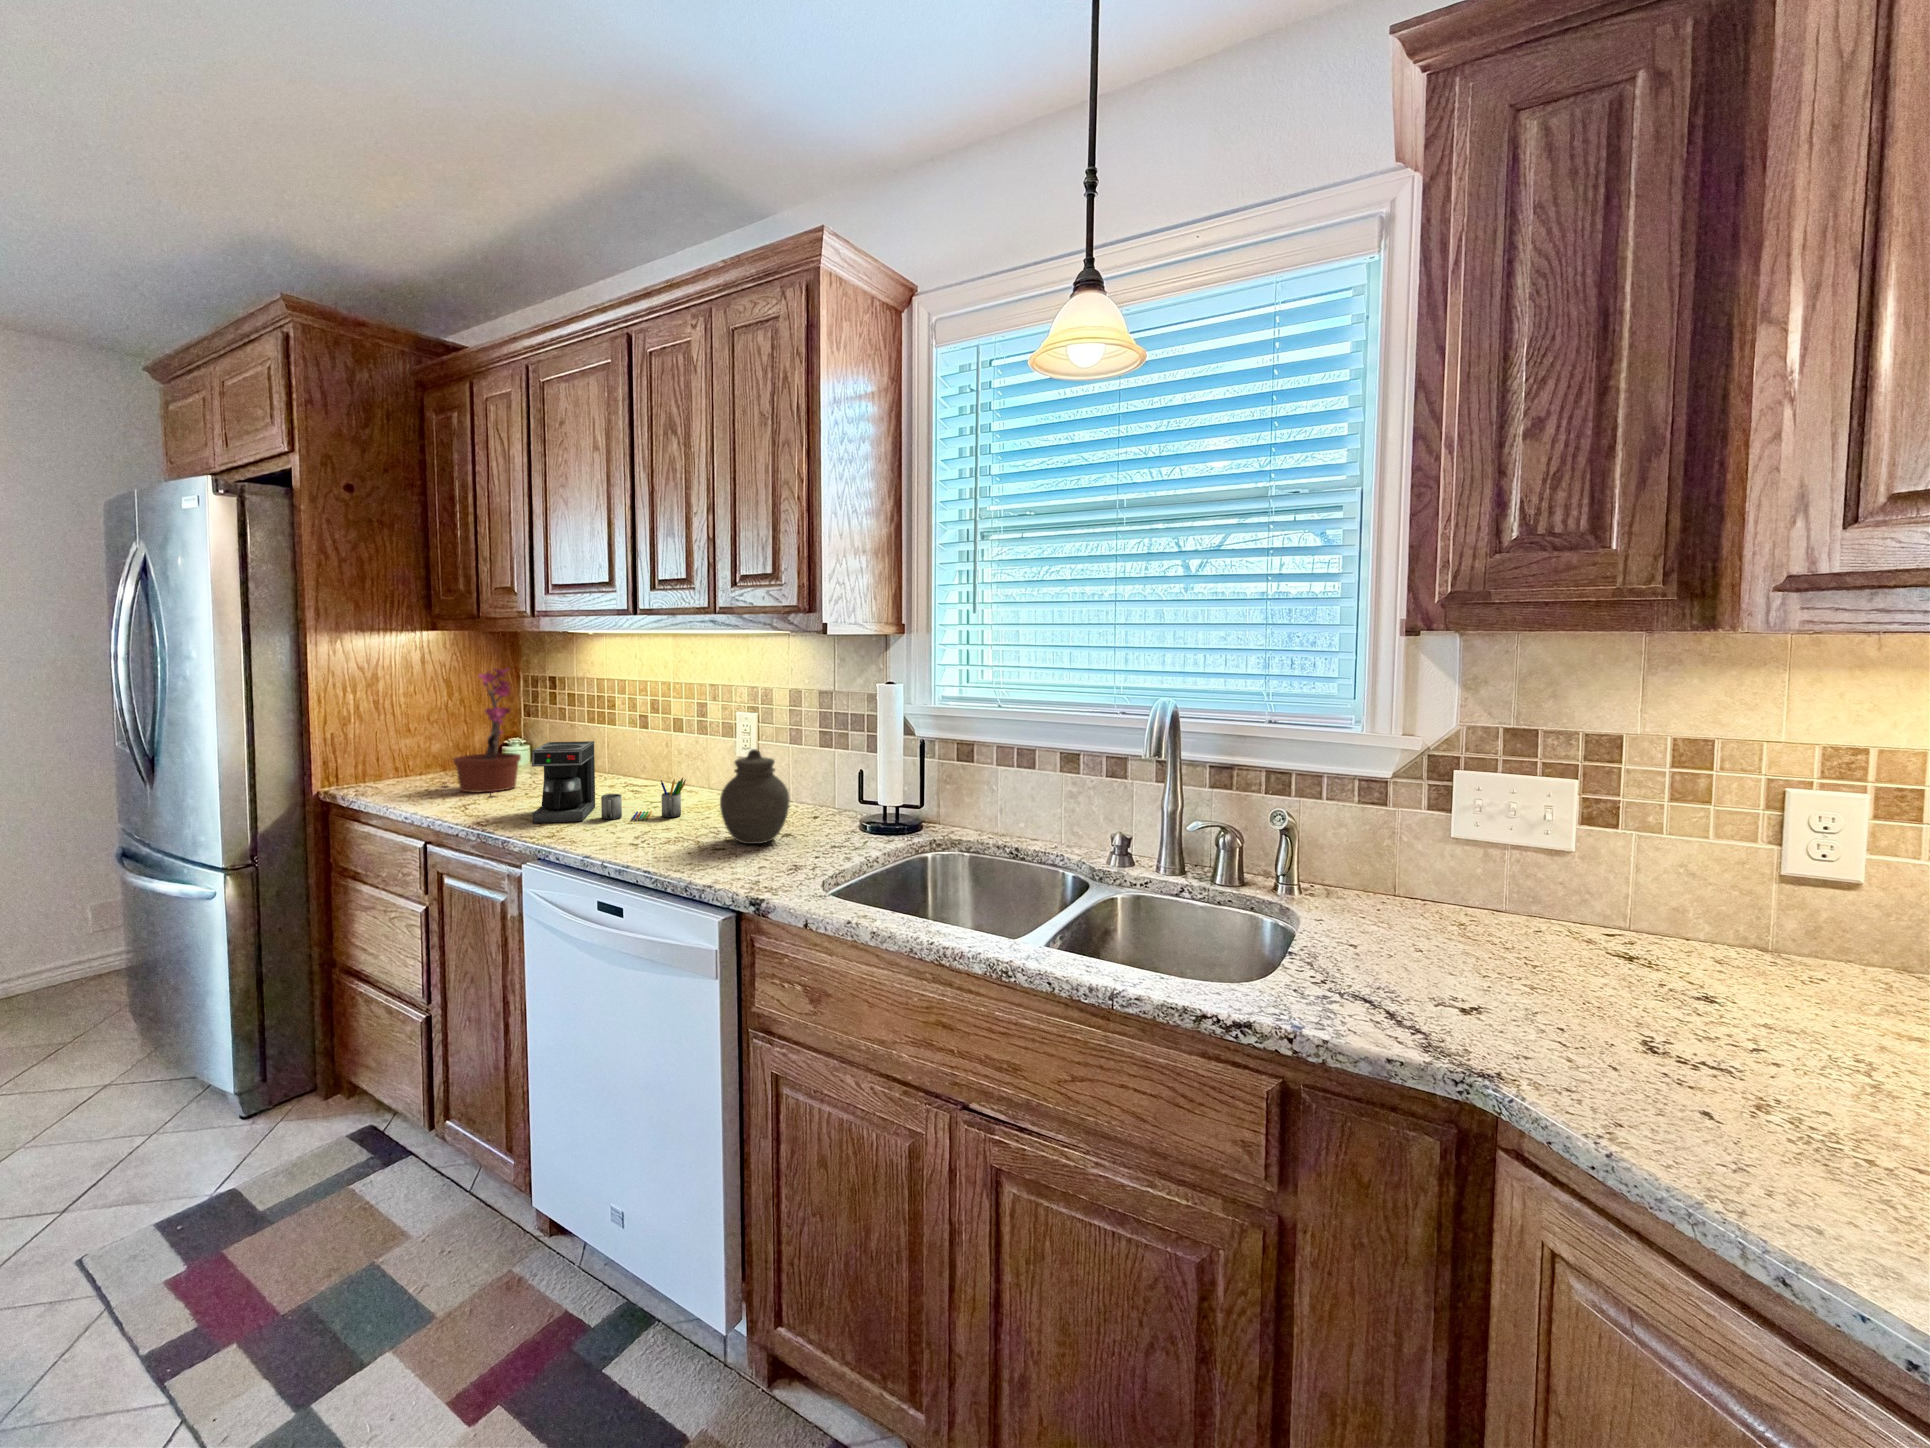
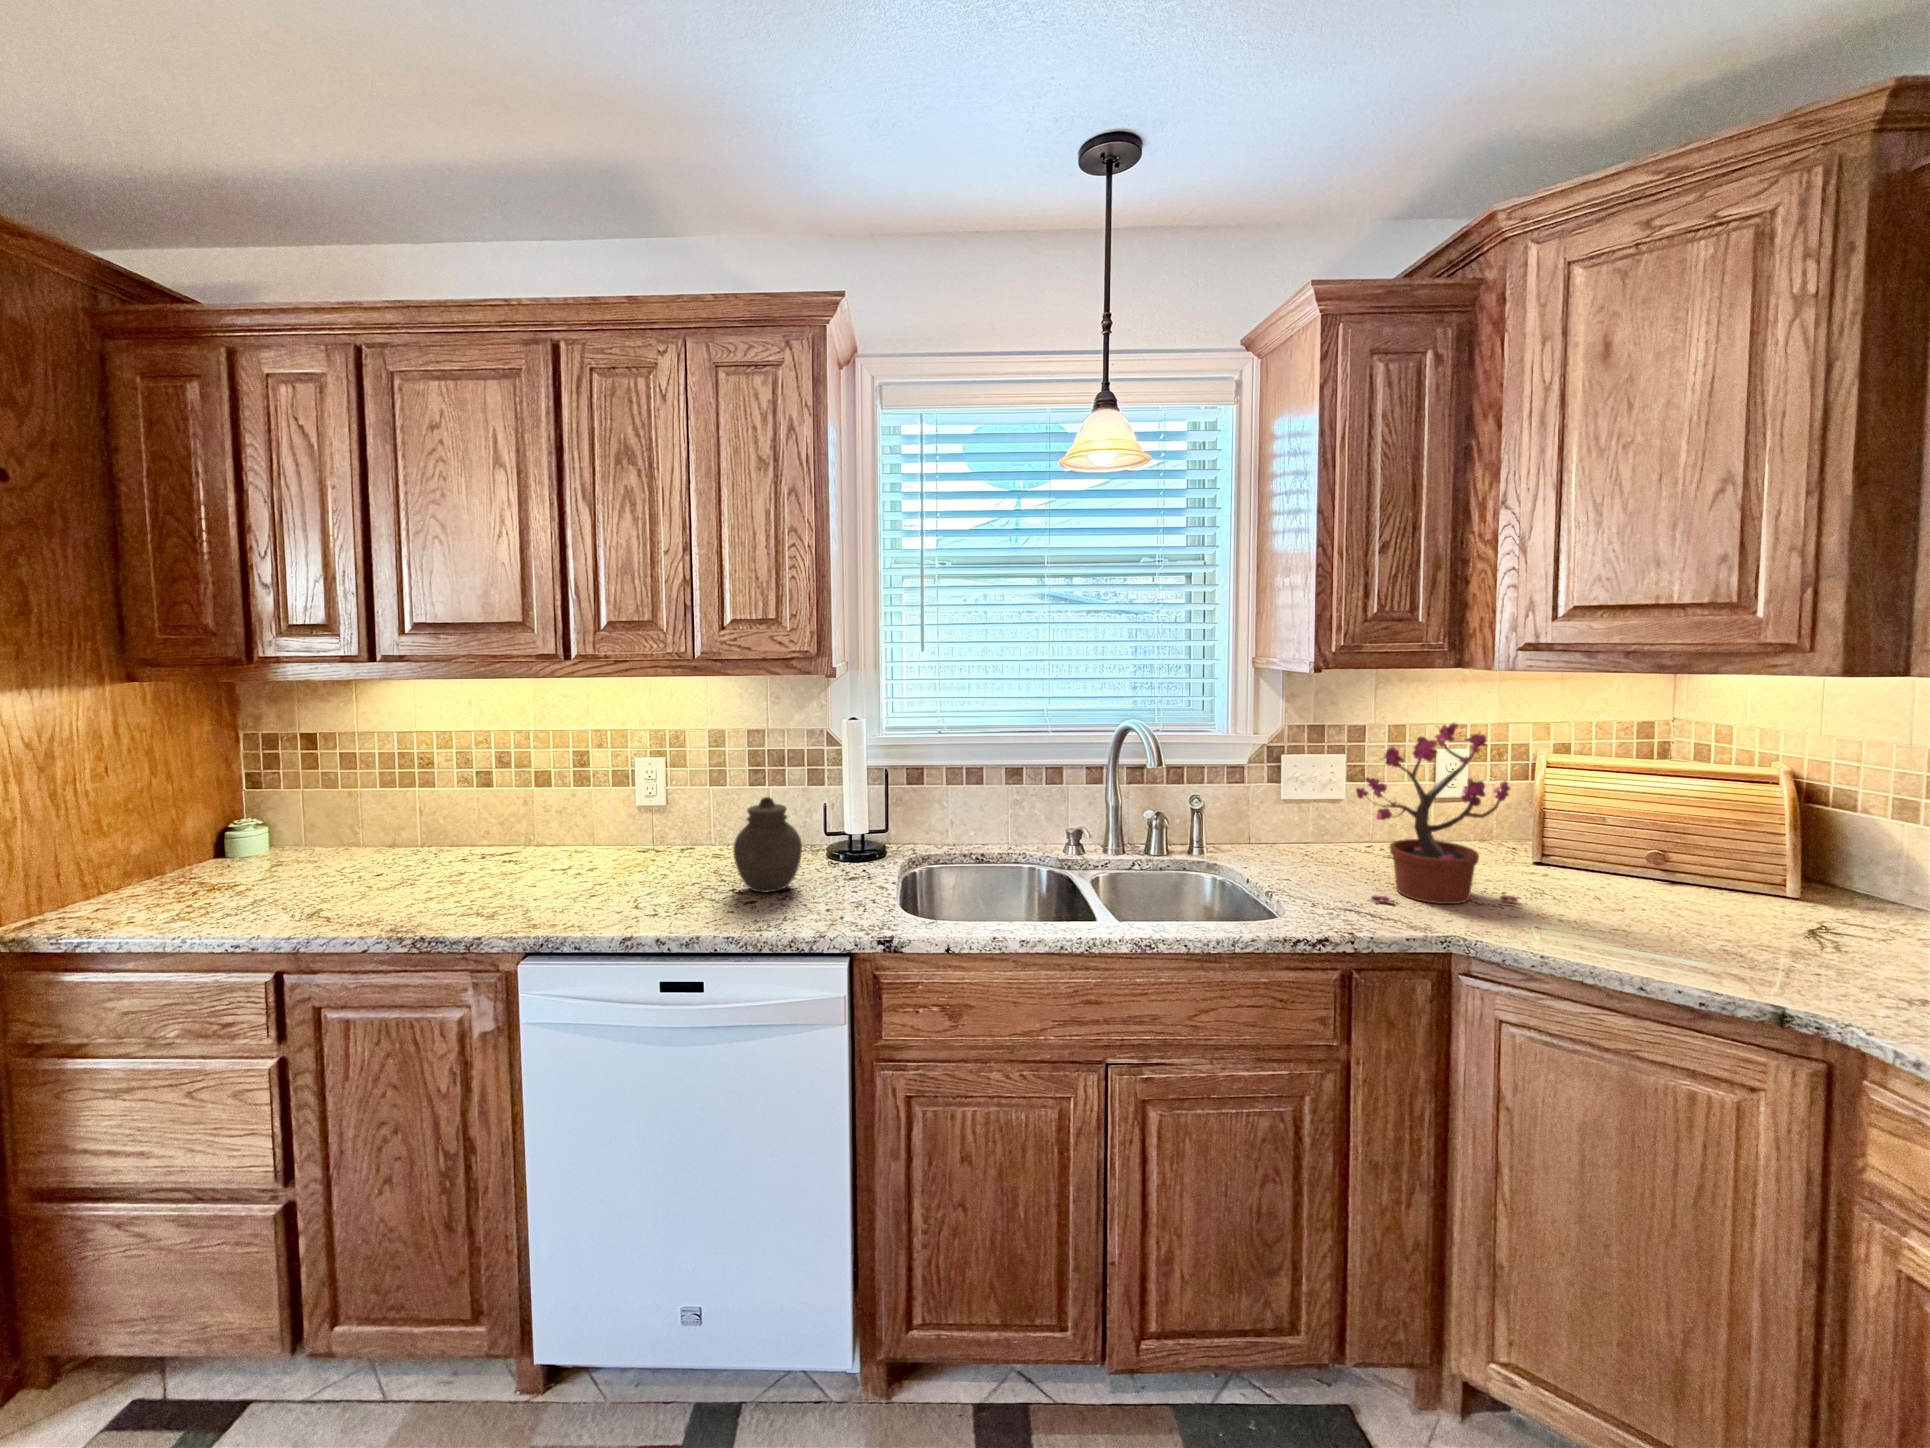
potted plant: present [442,668,521,795] -> present [1356,722,1517,904]
coffee maker: present [532,741,686,823] -> none [450,810,638,918]

